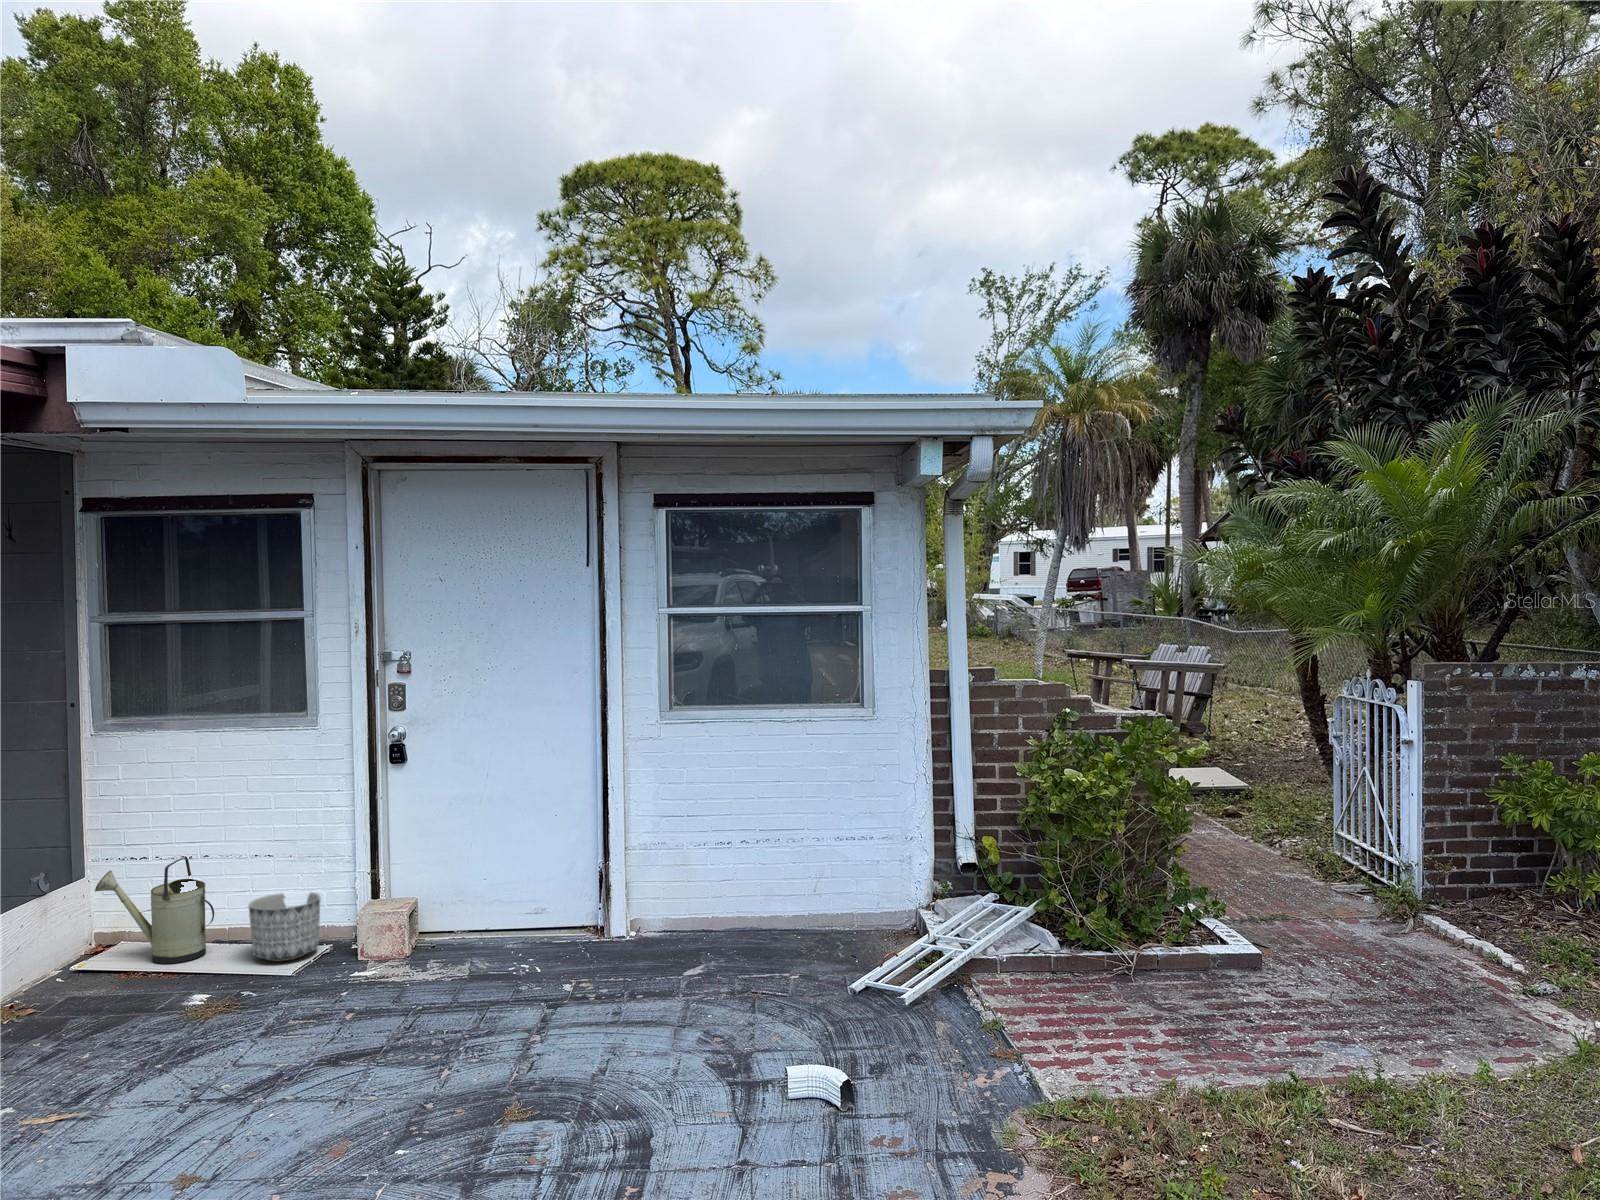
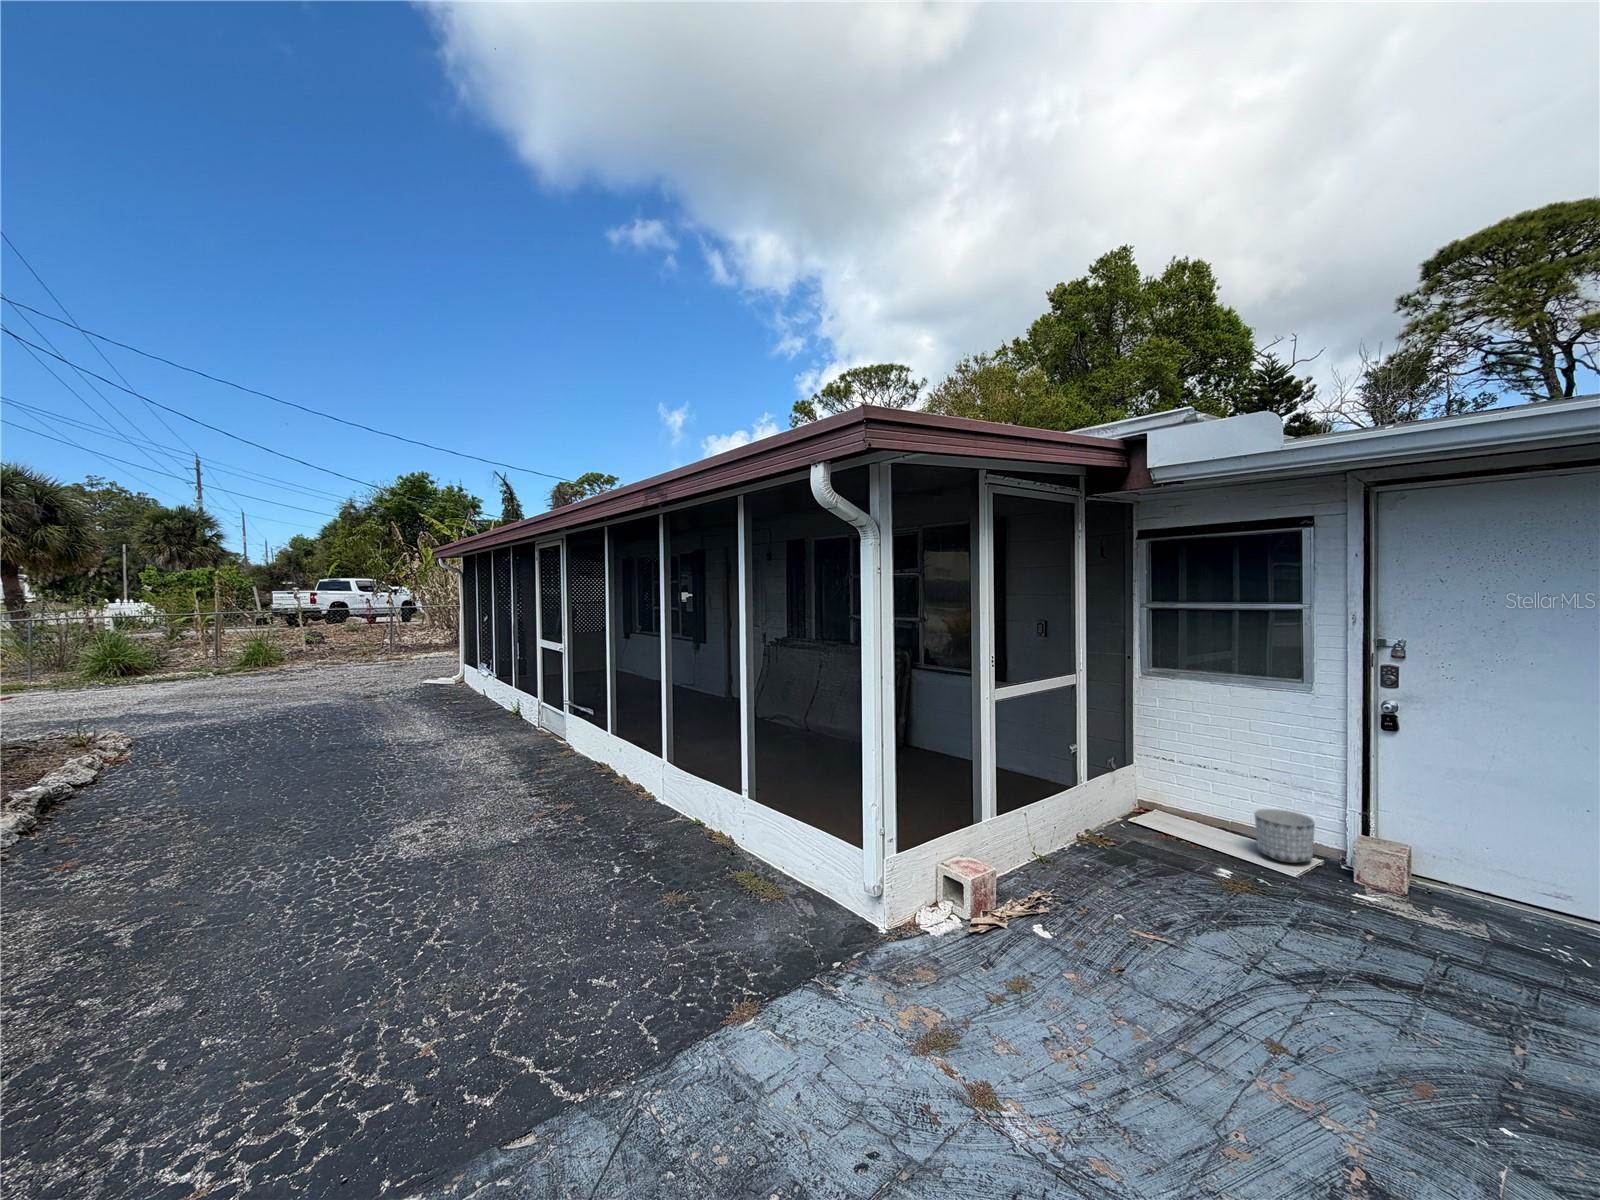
watering can: present [95,857,214,964] -> none [1142,767,1225,839]

